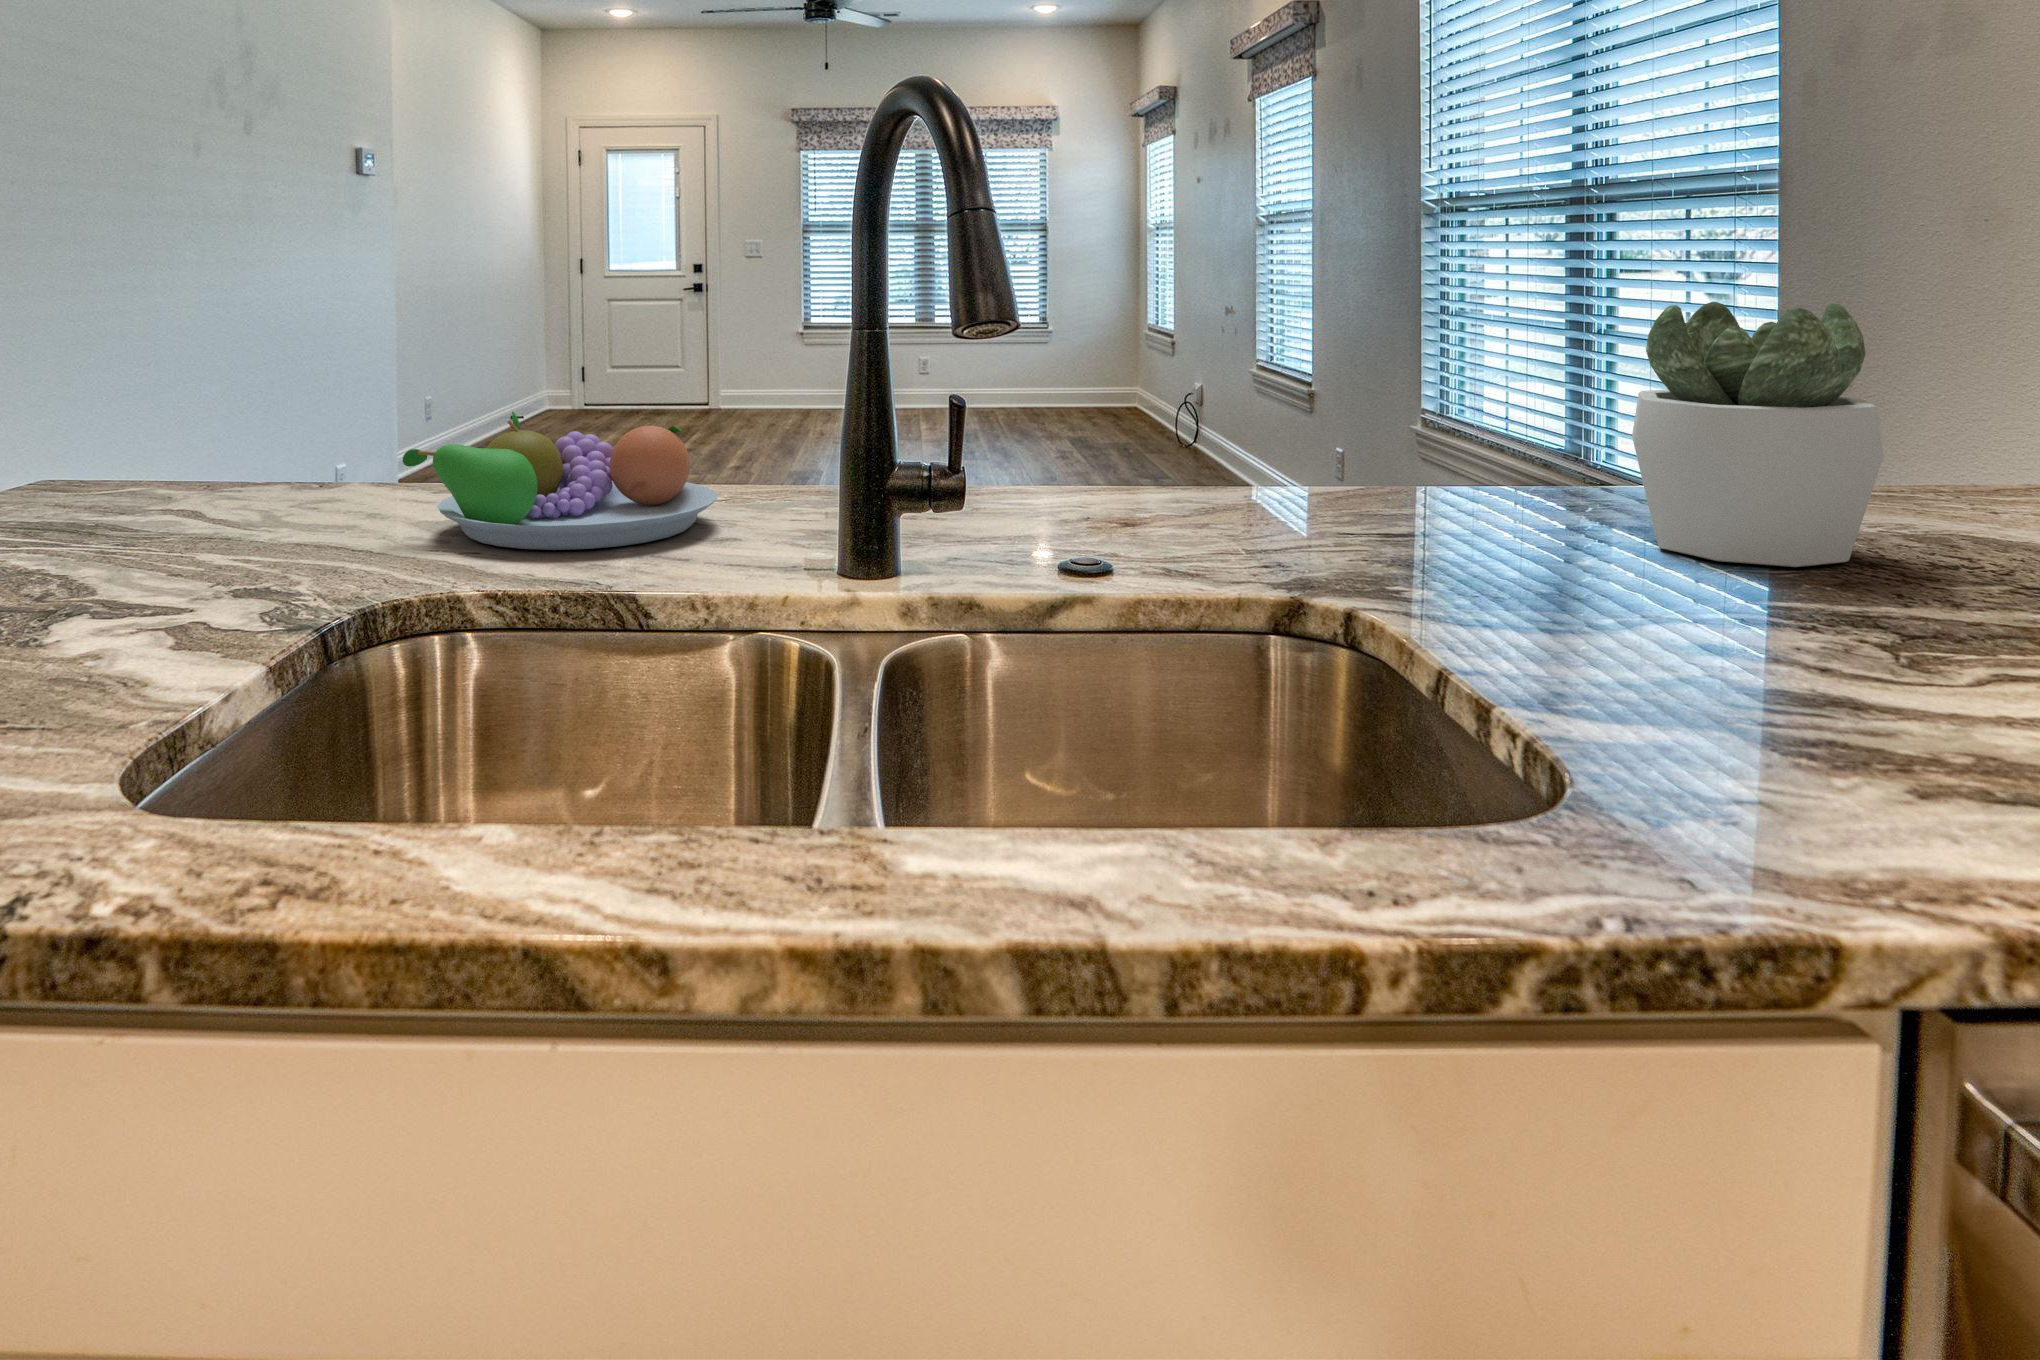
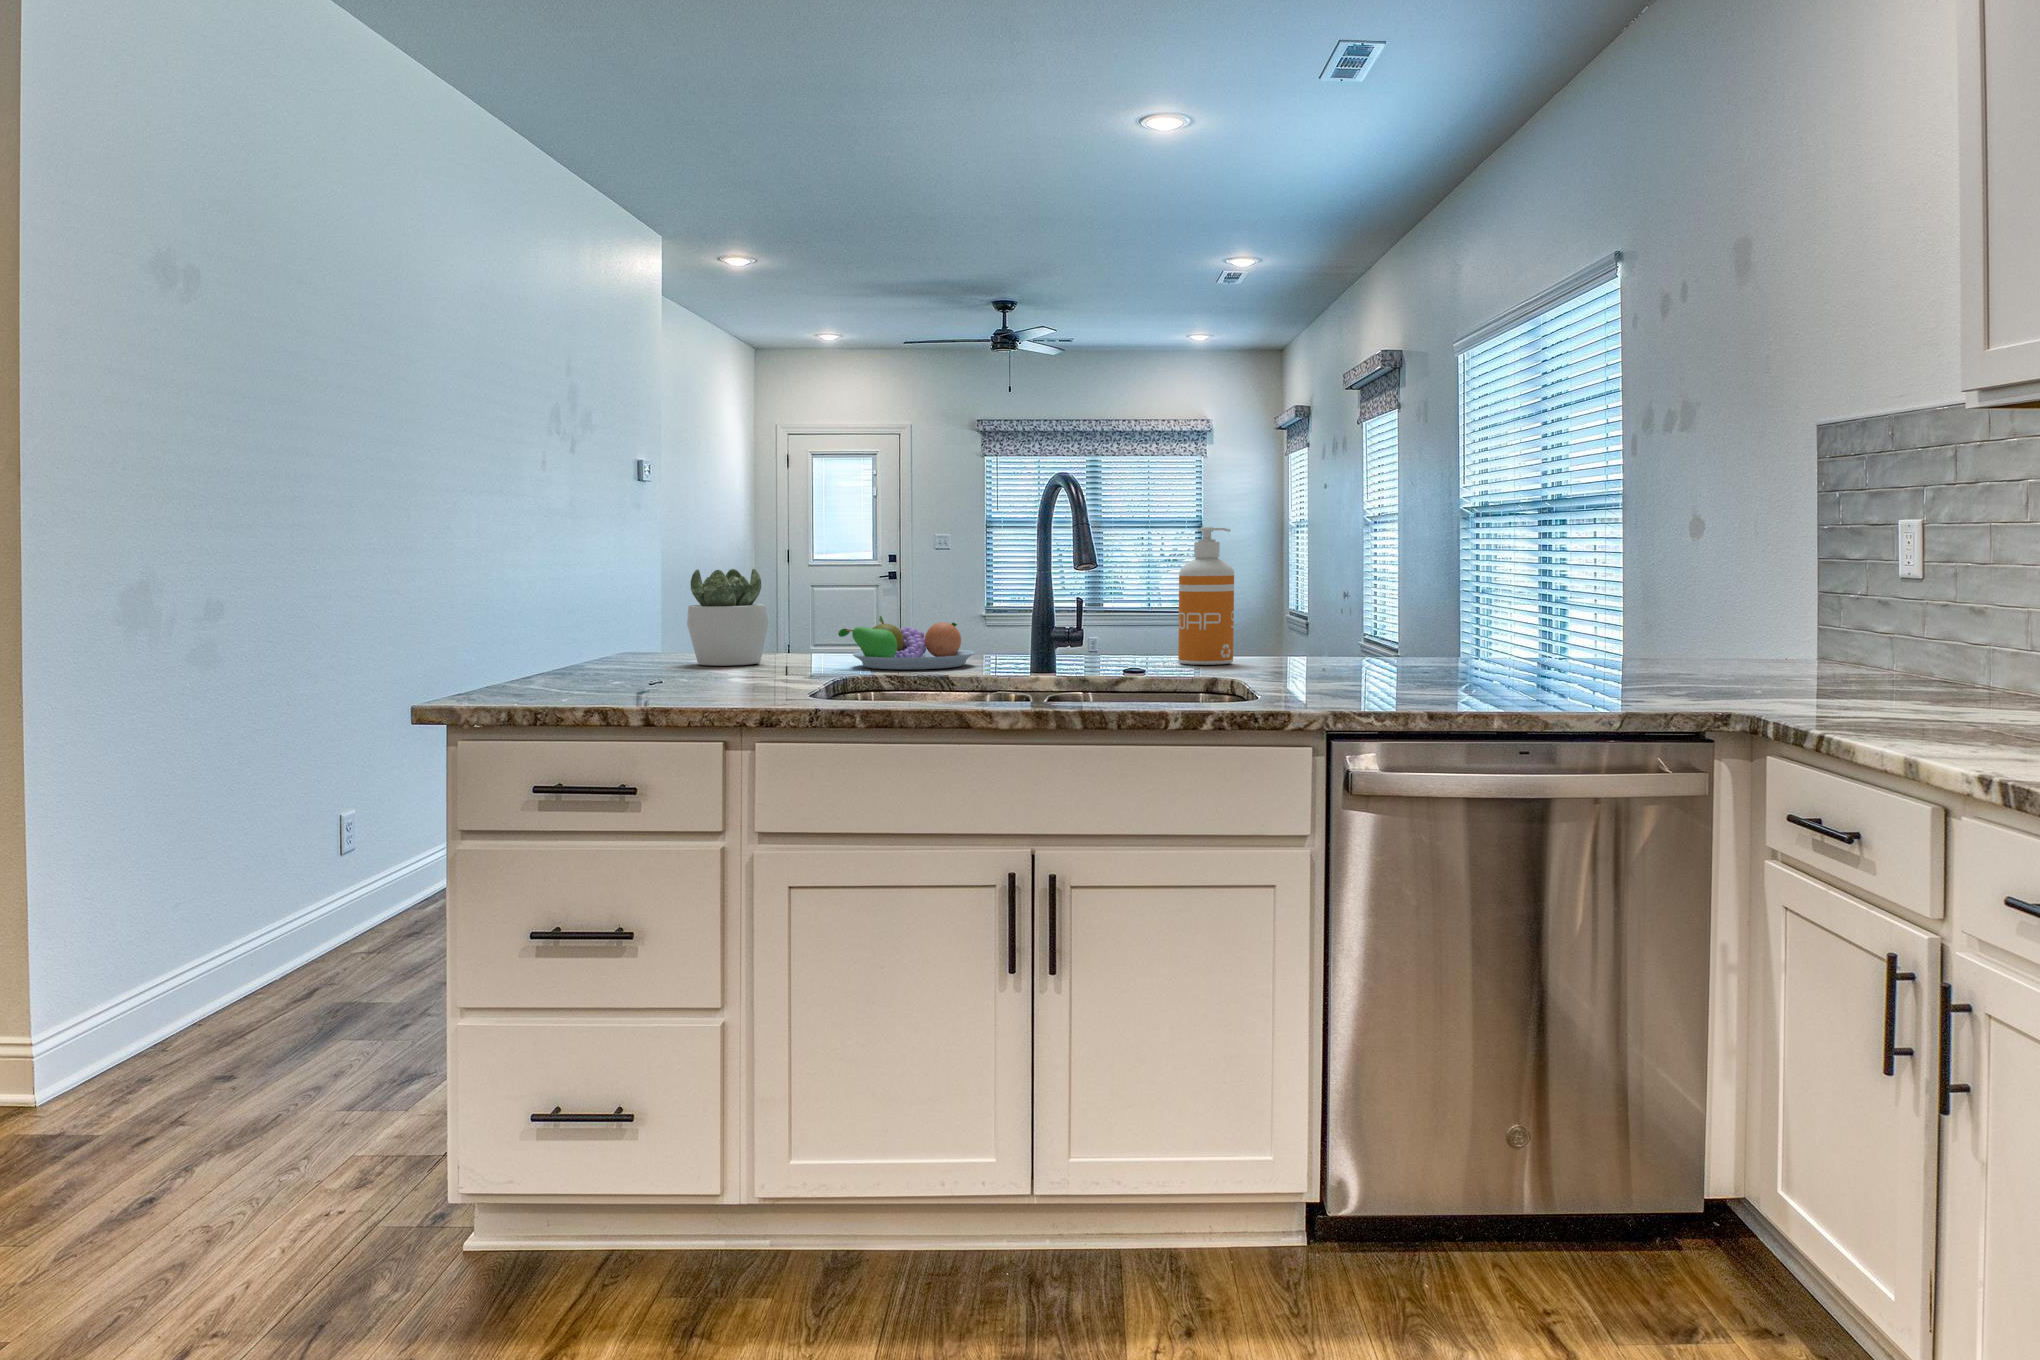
soap dispenser: none [1175,217,1302,532] -> present [1178,527,1234,665]
succulent plant: present [1632,302,1883,567] -> present [687,569,768,666]

